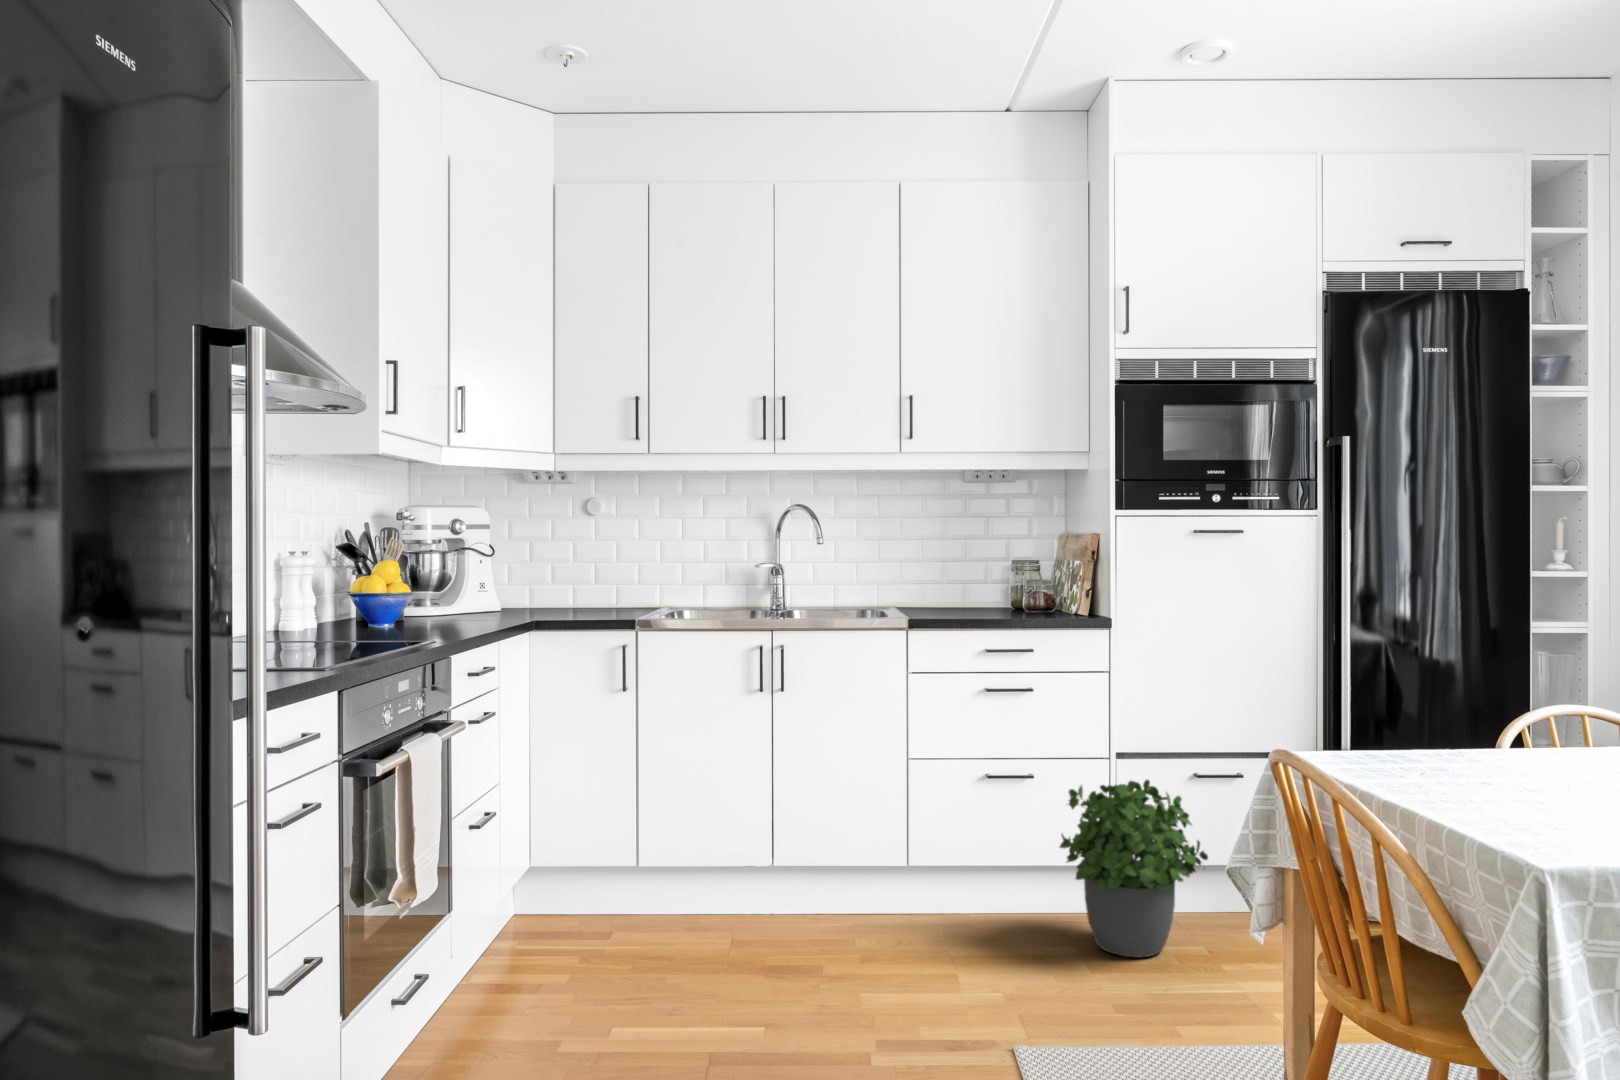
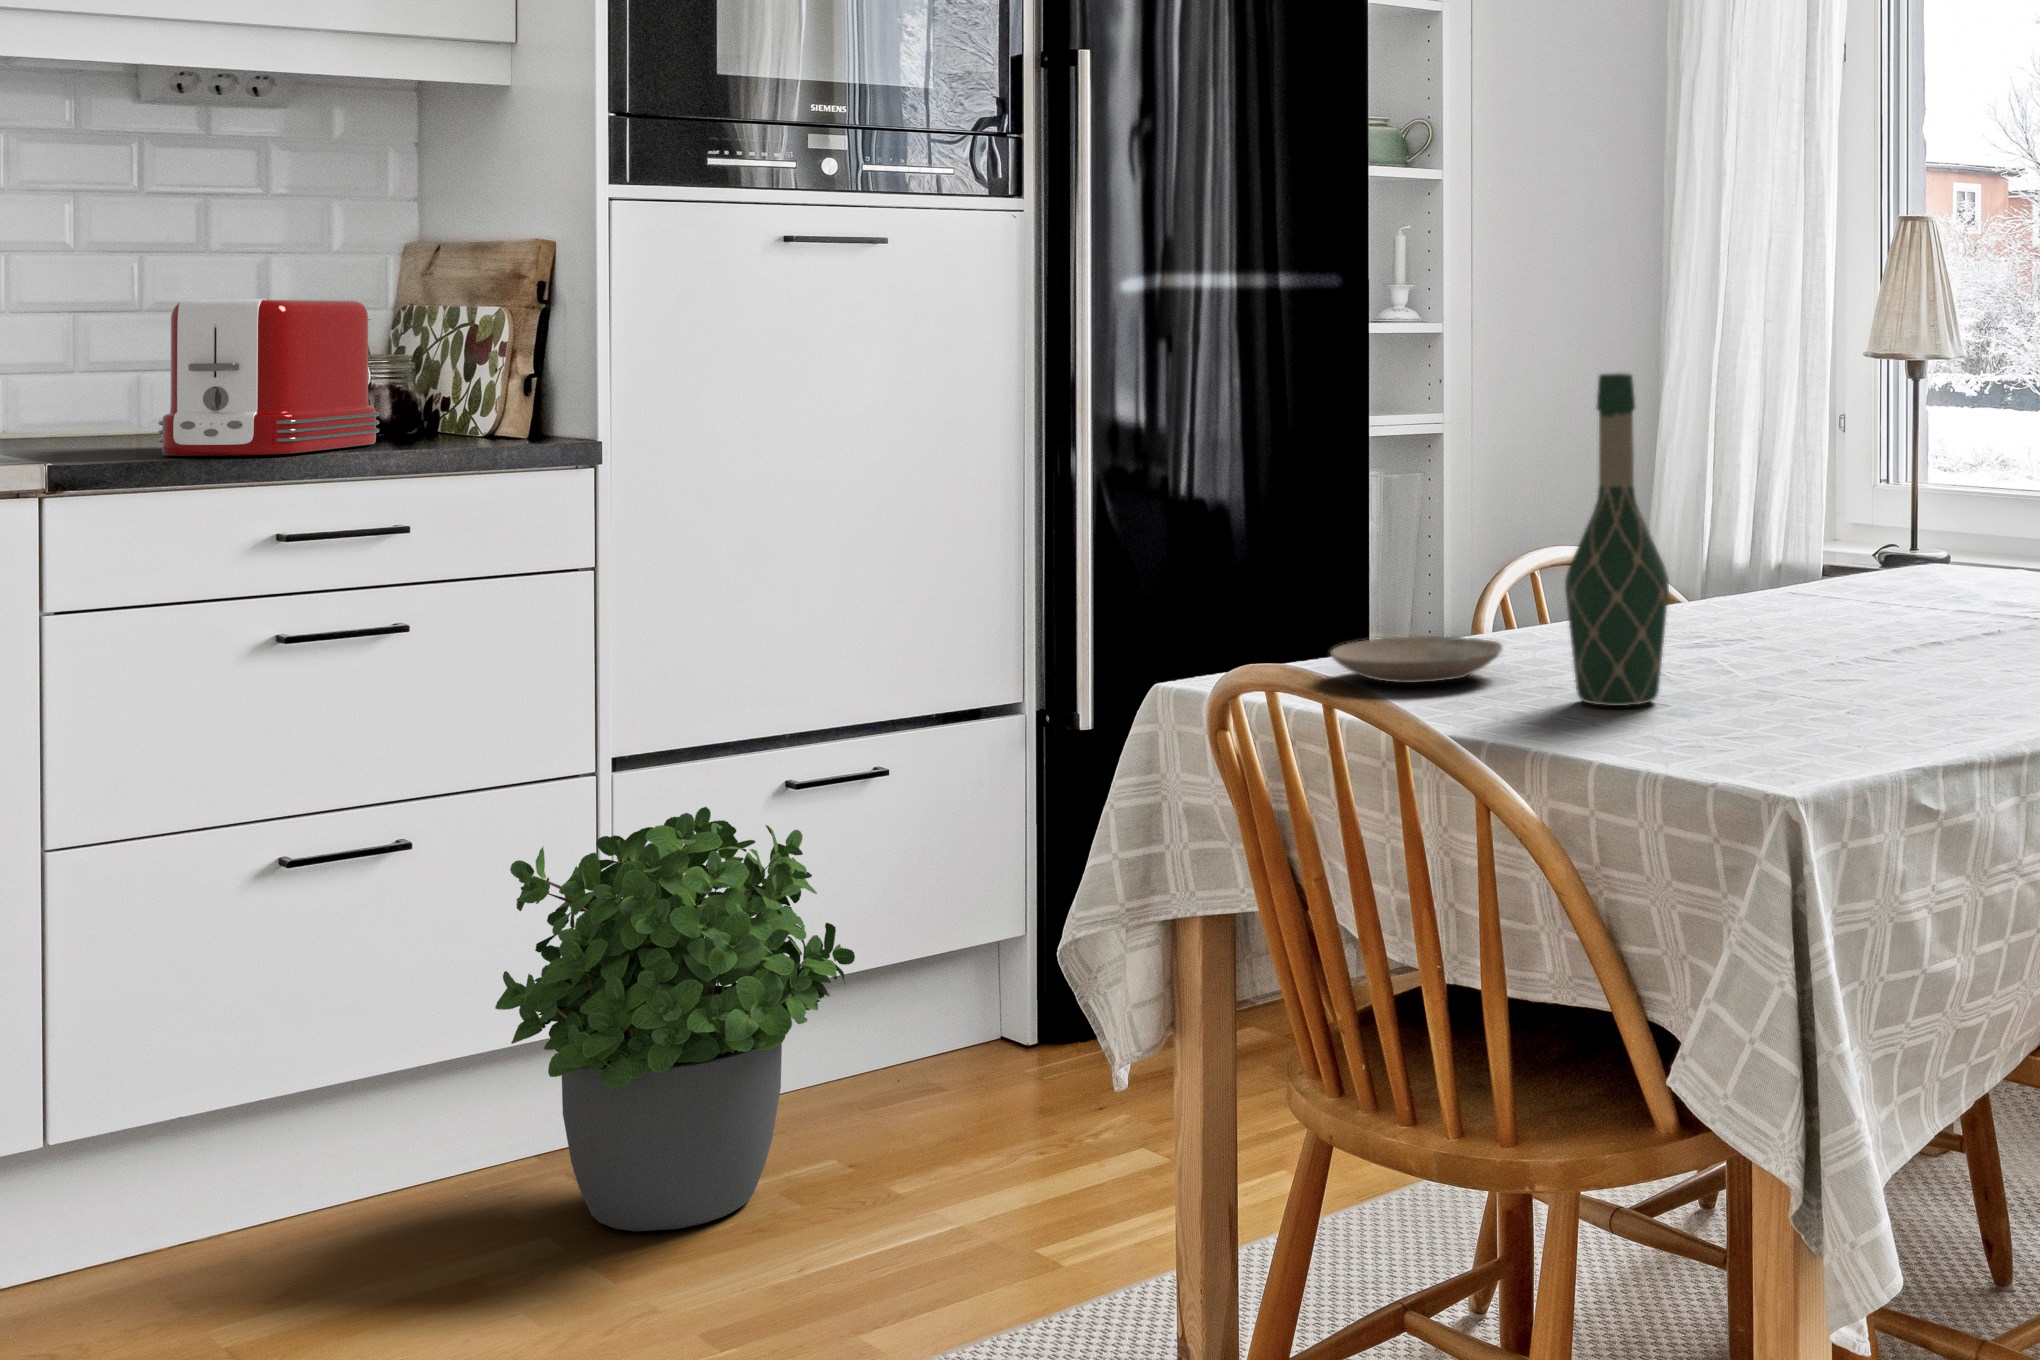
toaster: none [957,558,1037,618] -> present [158,299,379,456]
wine bottle: none [1483,617,1553,804] -> present [1565,373,1669,706]
plate: none [1366,747,1470,774] -> present [1330,636,1502,683]

